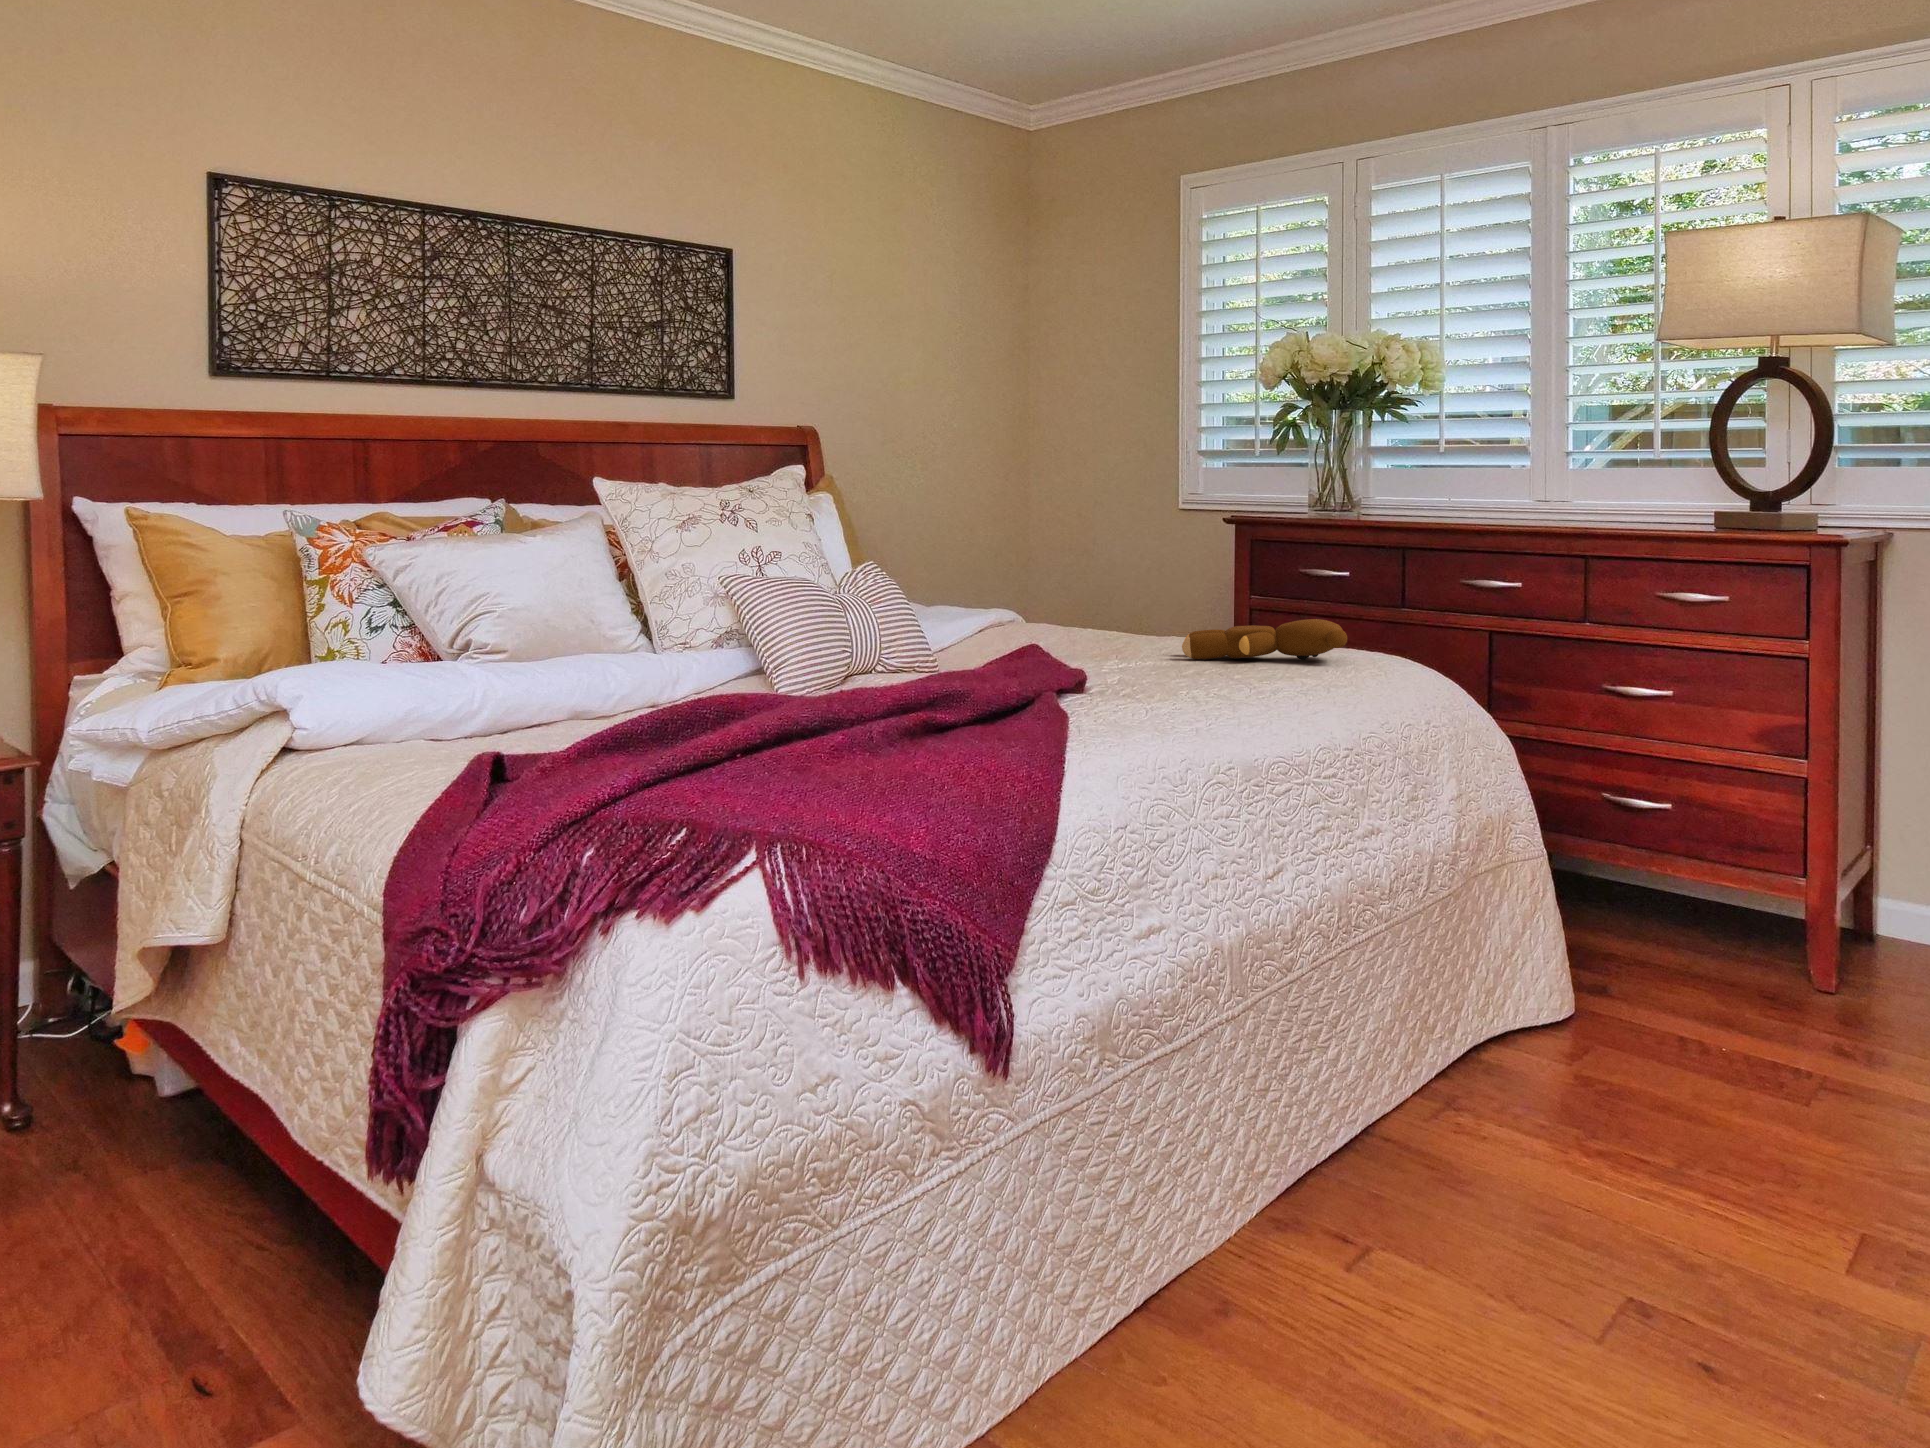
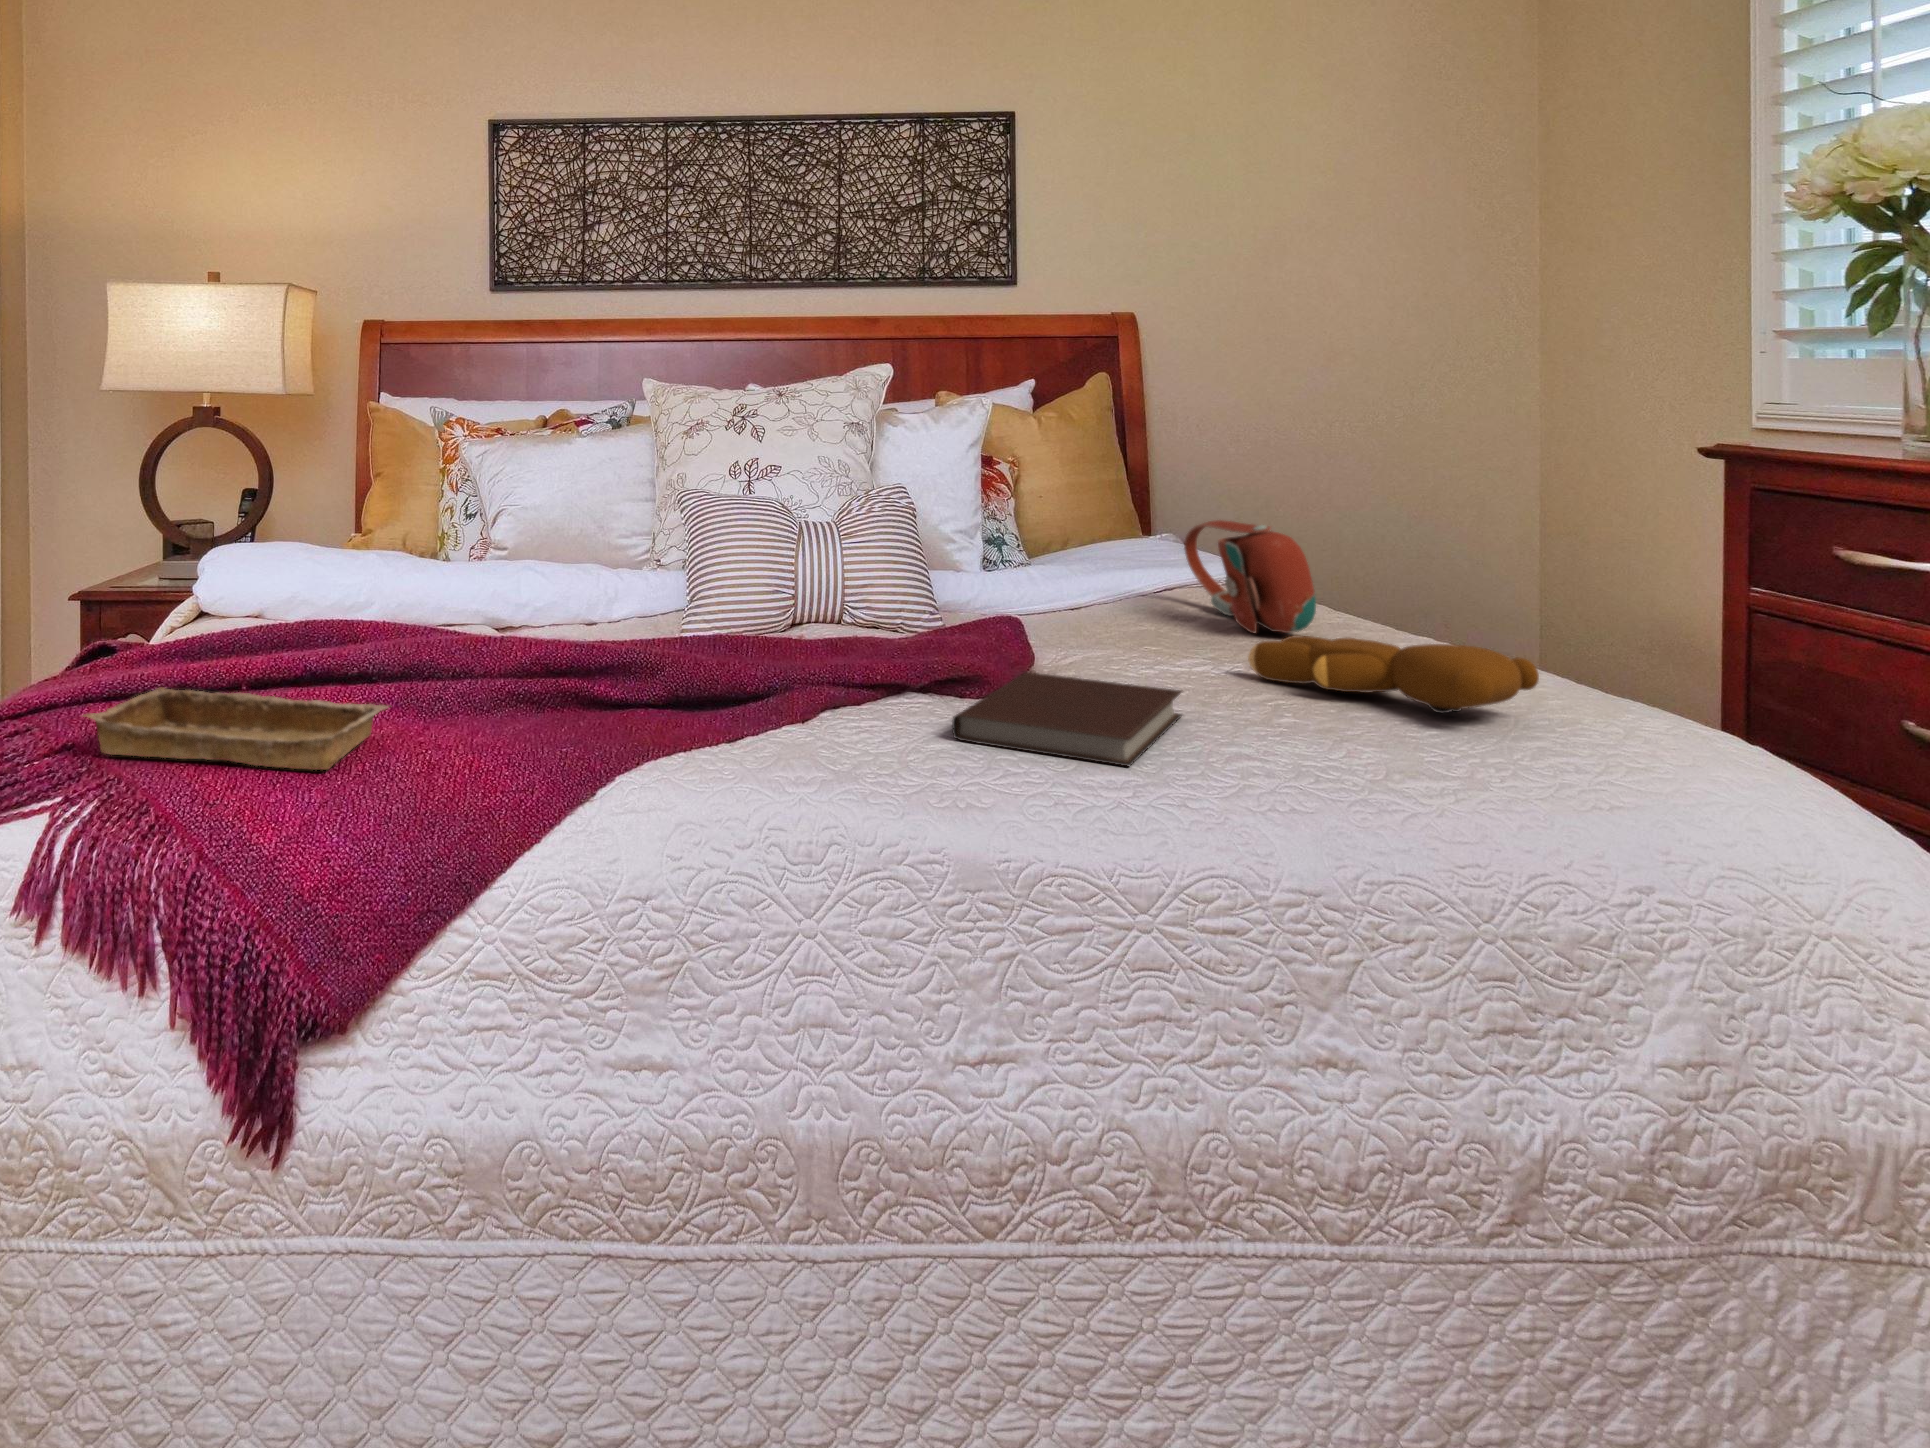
handbag: none [1025,569,1152,643] -> present [1184,520,1316,633]
notebook: none [1122,661,1278,703] -> present [952,673,1182,766]
tray: none [656,736,938,812] -> present [83,687,388,770]

